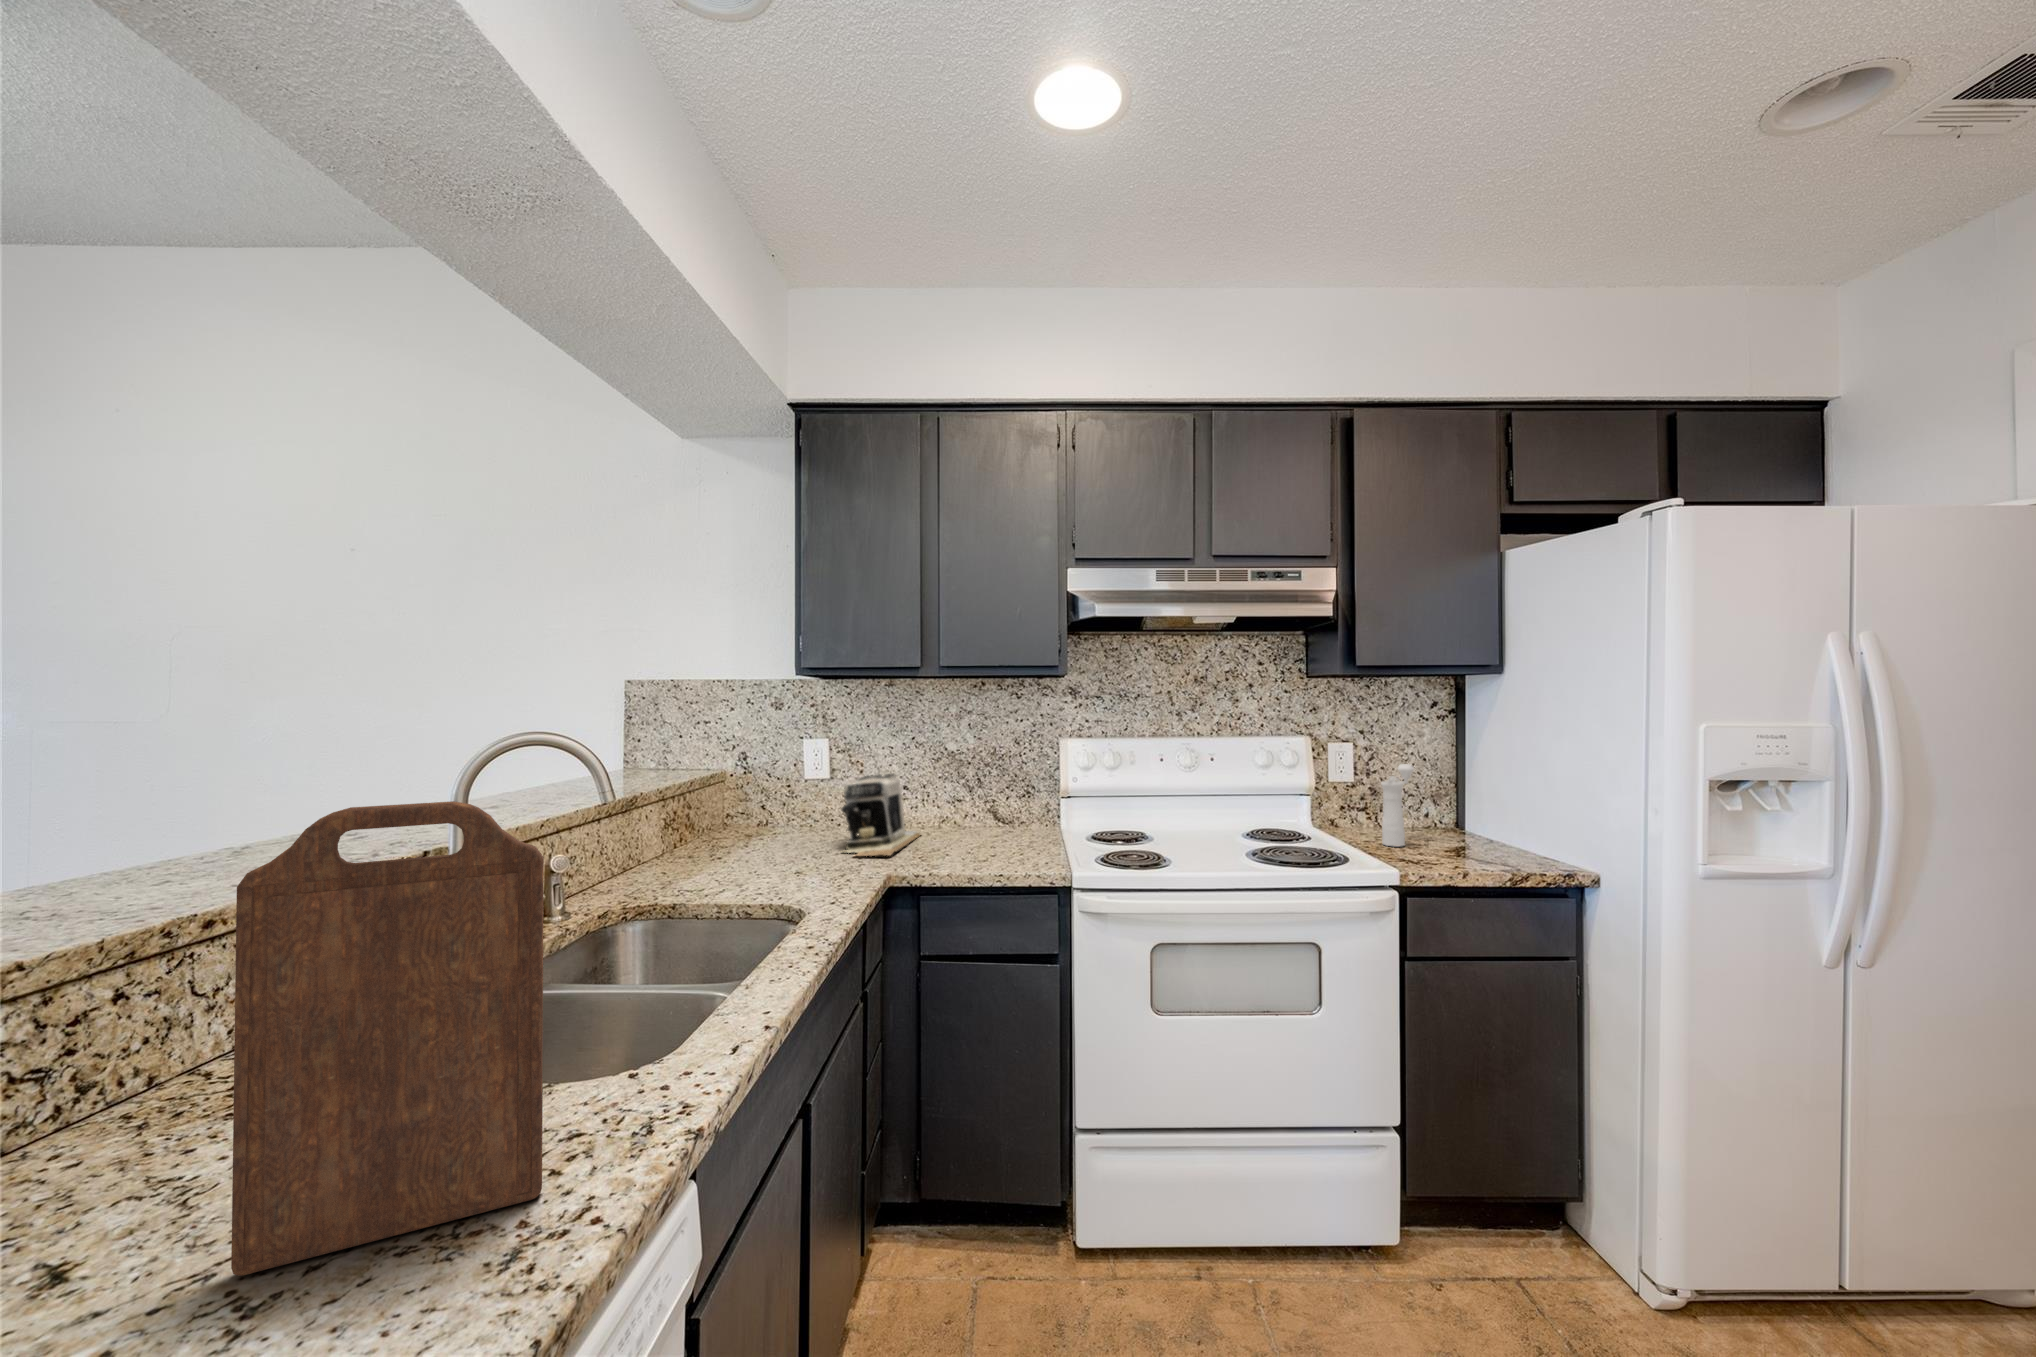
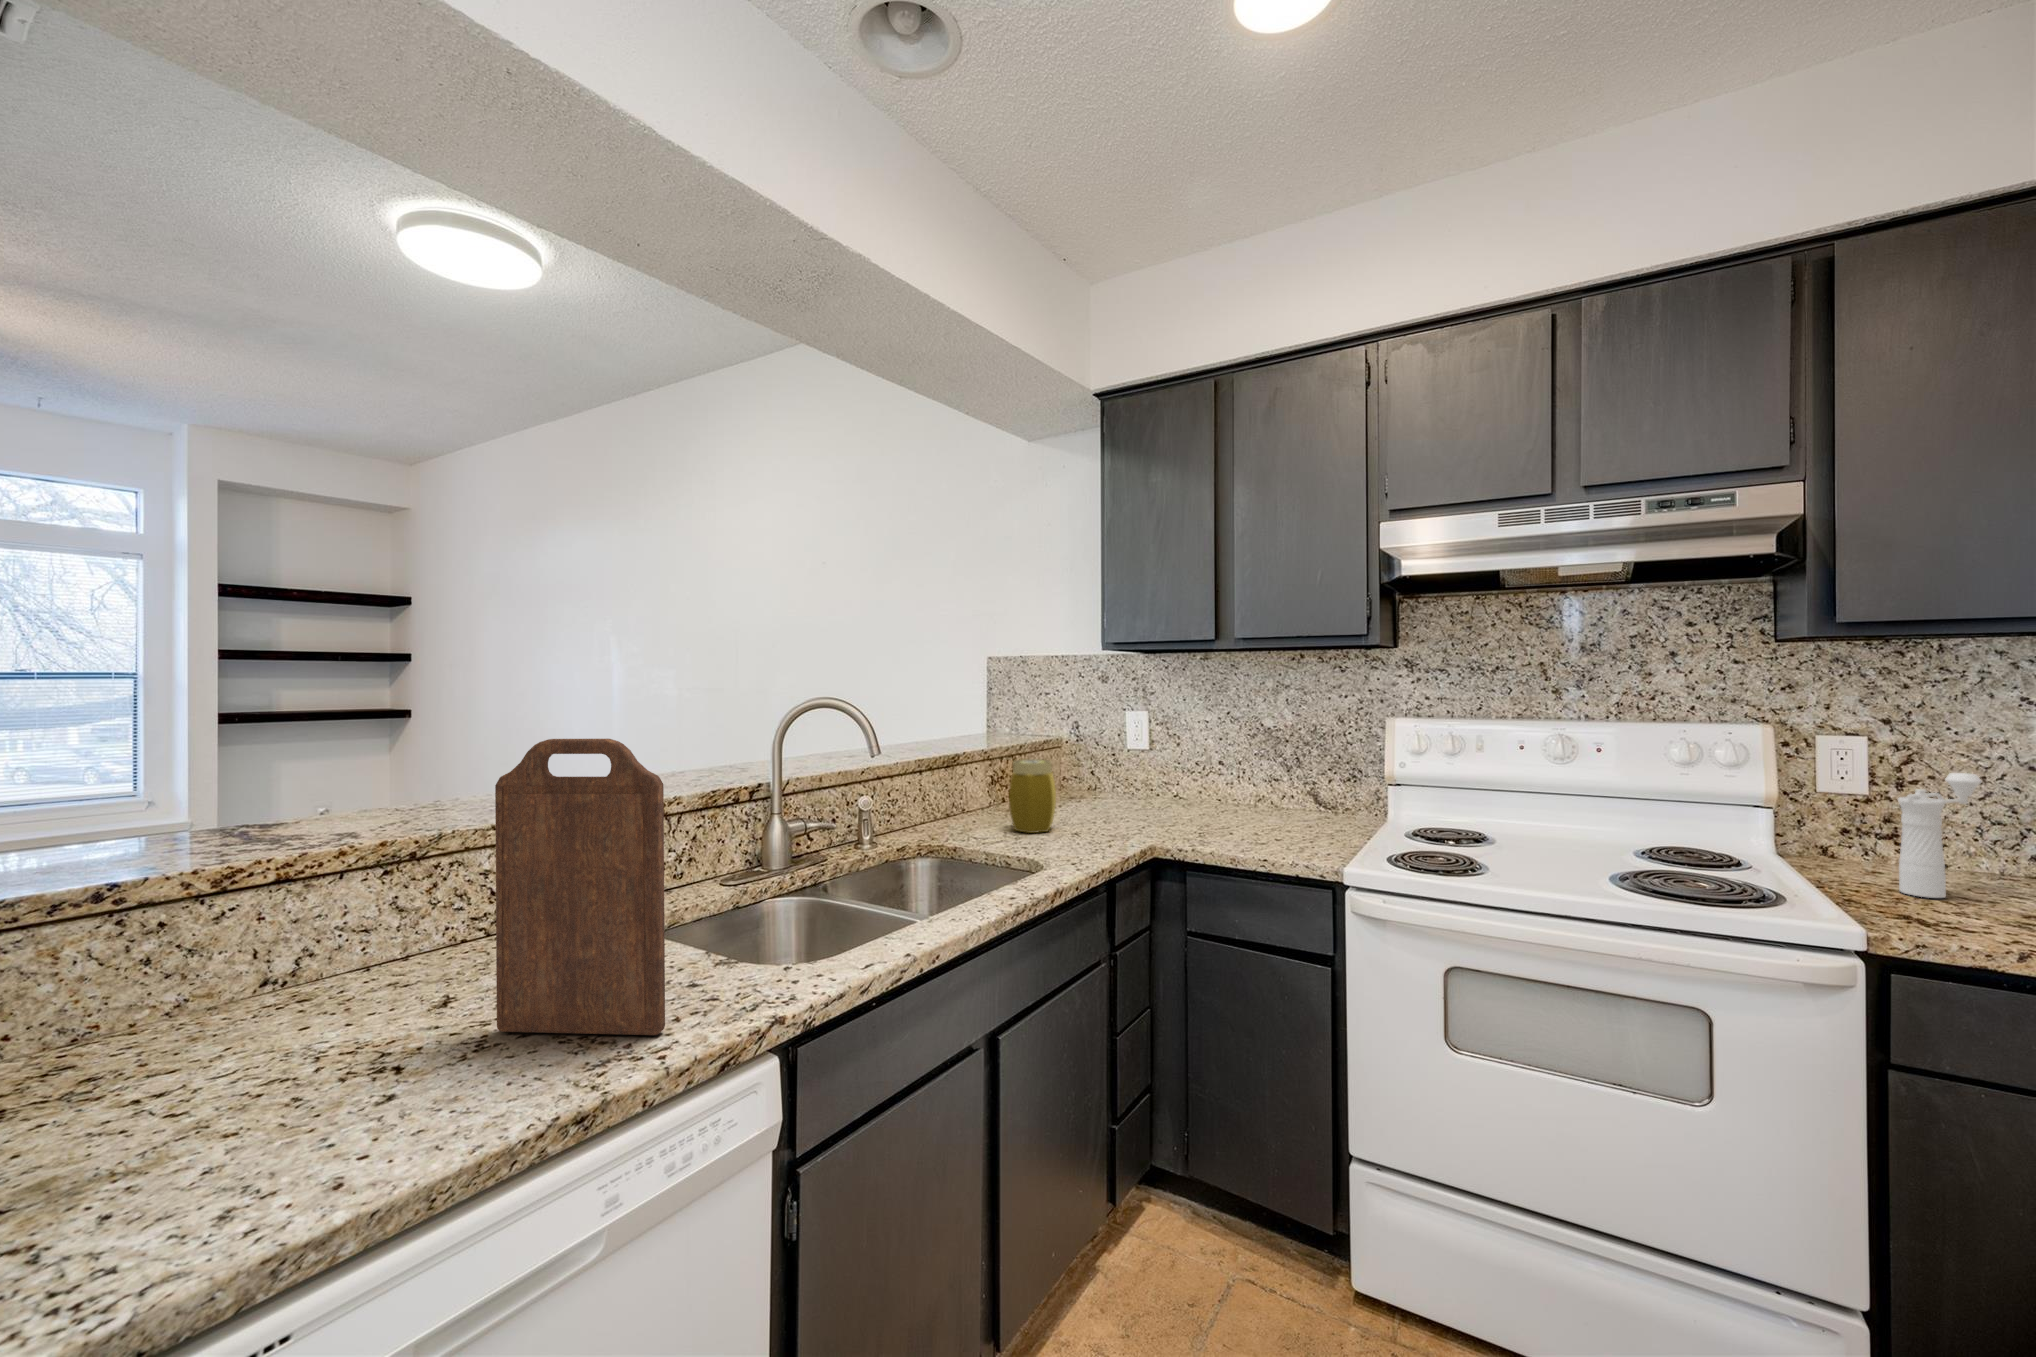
coffee maker: present [841,774,920,856] -> none [1129,748,1227,829]
jar: none [720,795,772,877] -> present [1009,759,1056,833]

